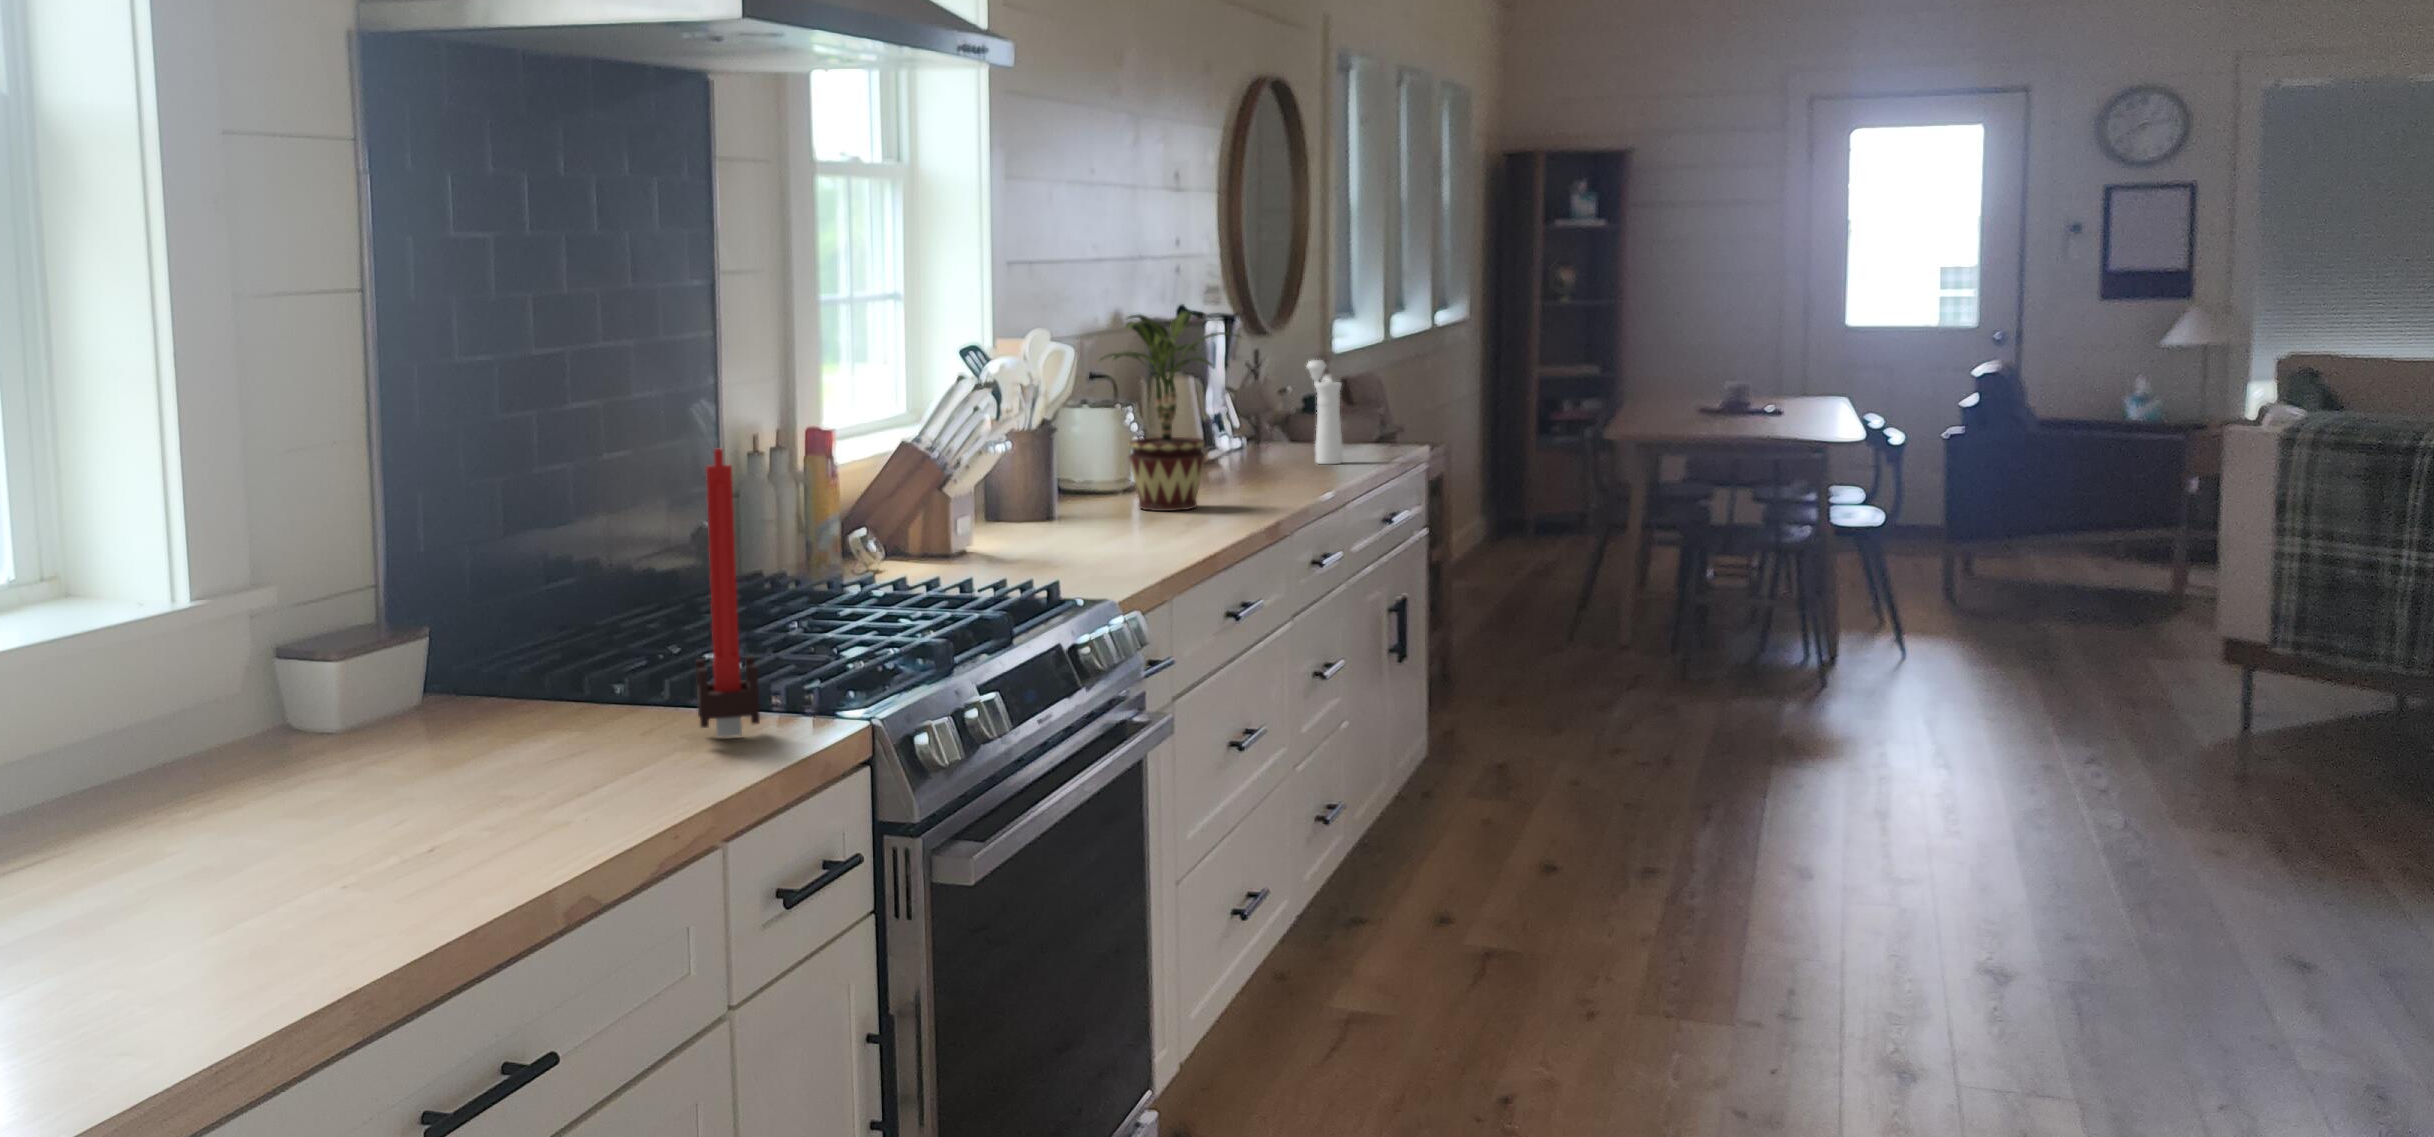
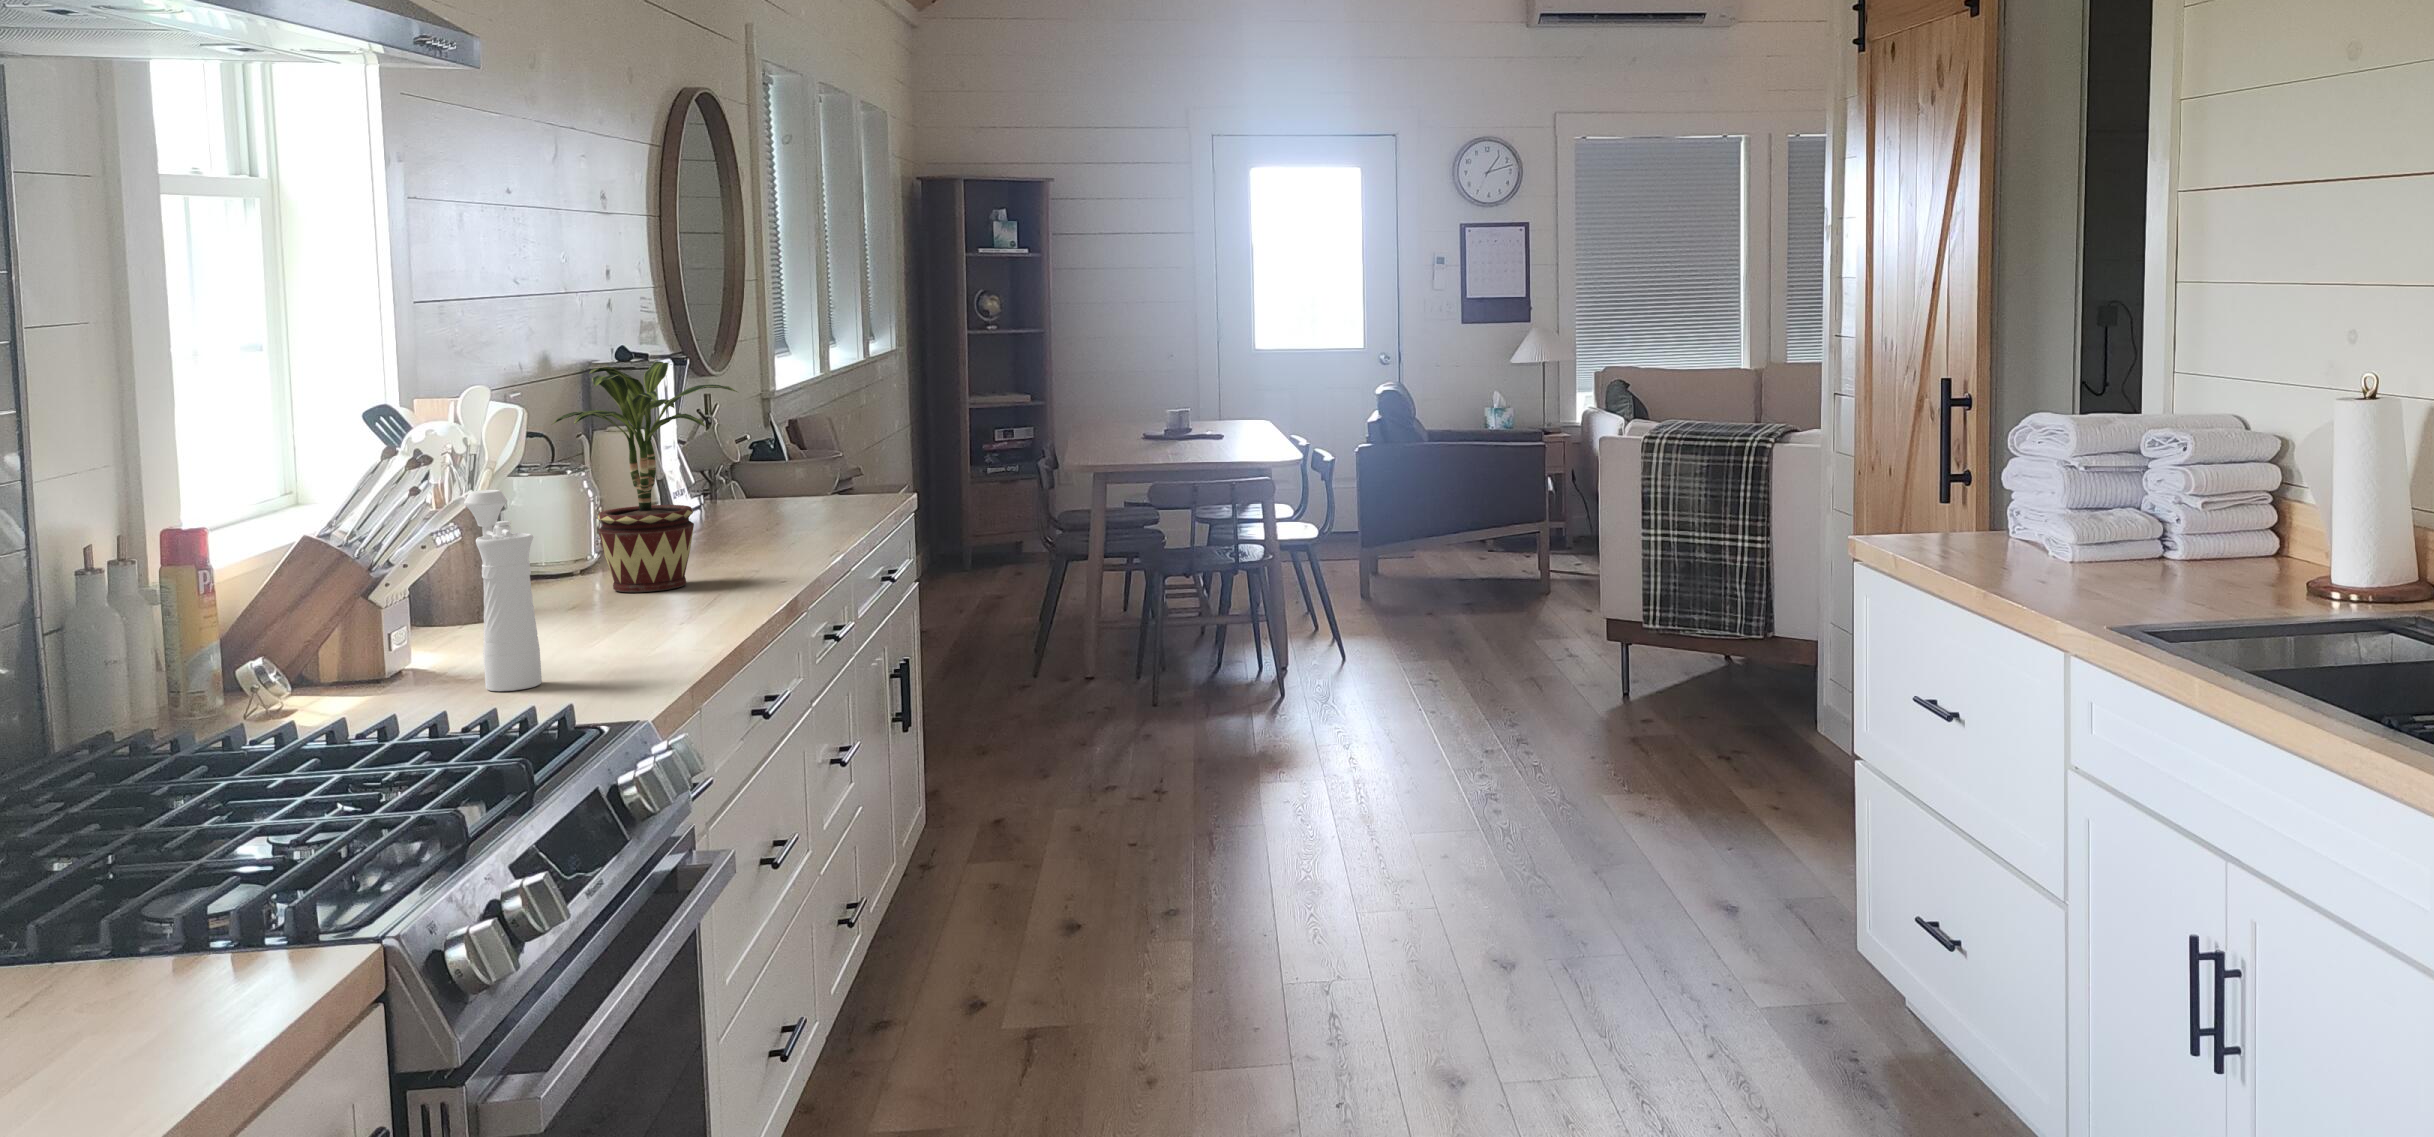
pepper mill: present [1307,360,1343,464] -> present [464,490,542,691]
candle: present [696,449,760,737] -> none [82,601,203,1017]

